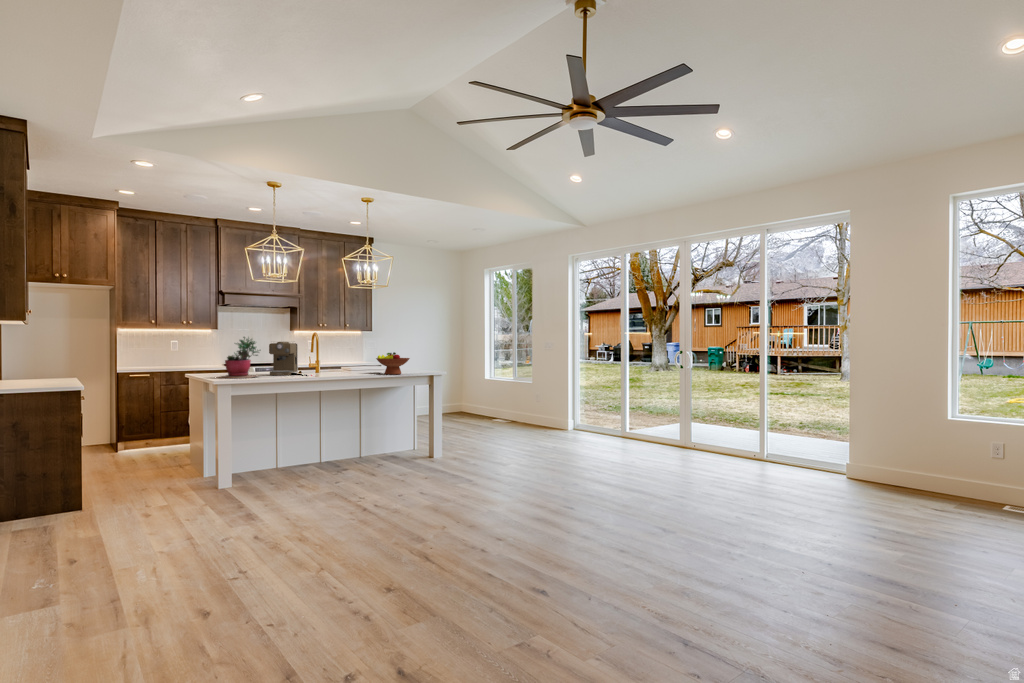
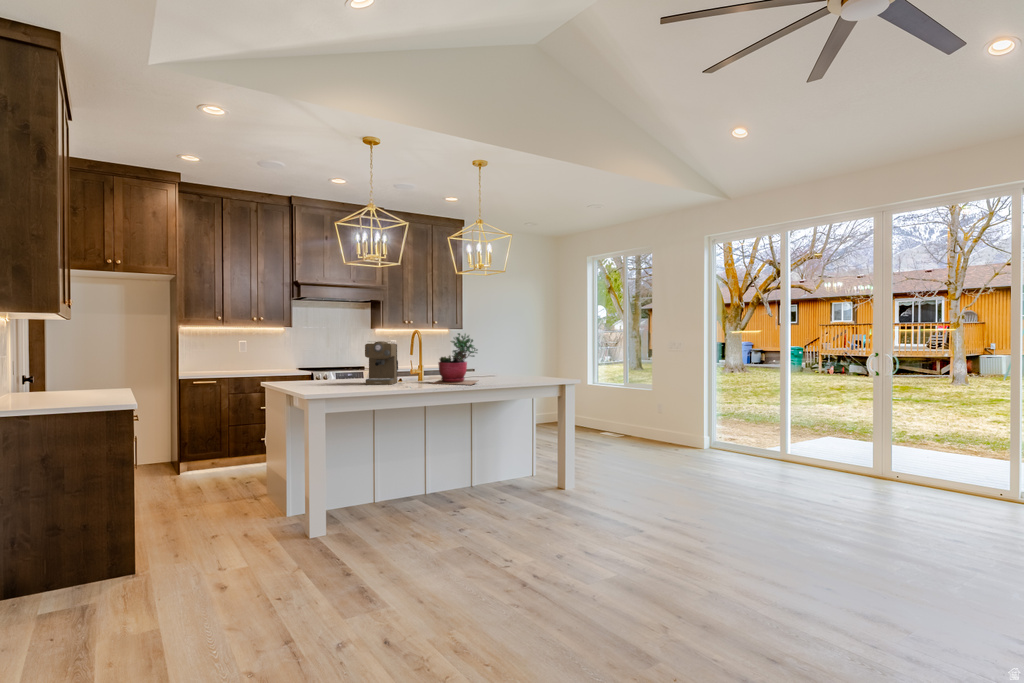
succulent plant: present [220,337,260,378] -> present [432,333,478,385]
fruit bowl: present [376,352,410,375] -> none [495,355,538,383]

